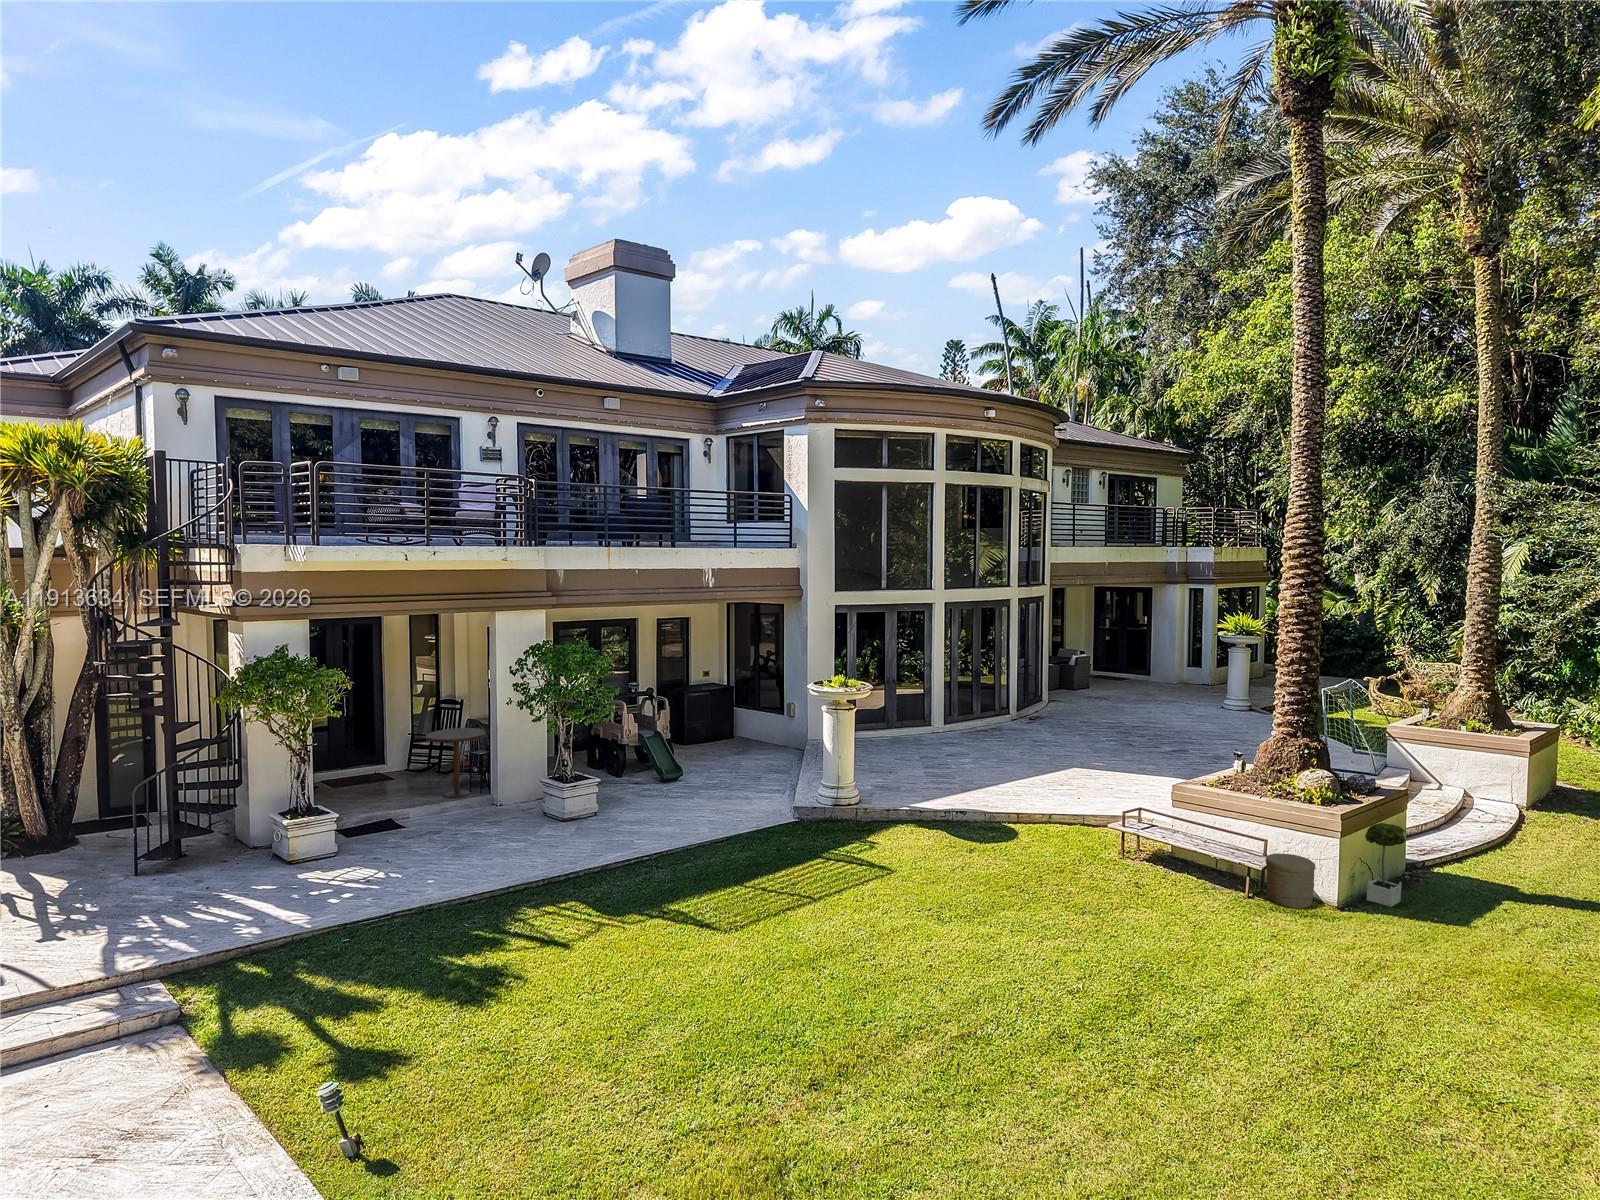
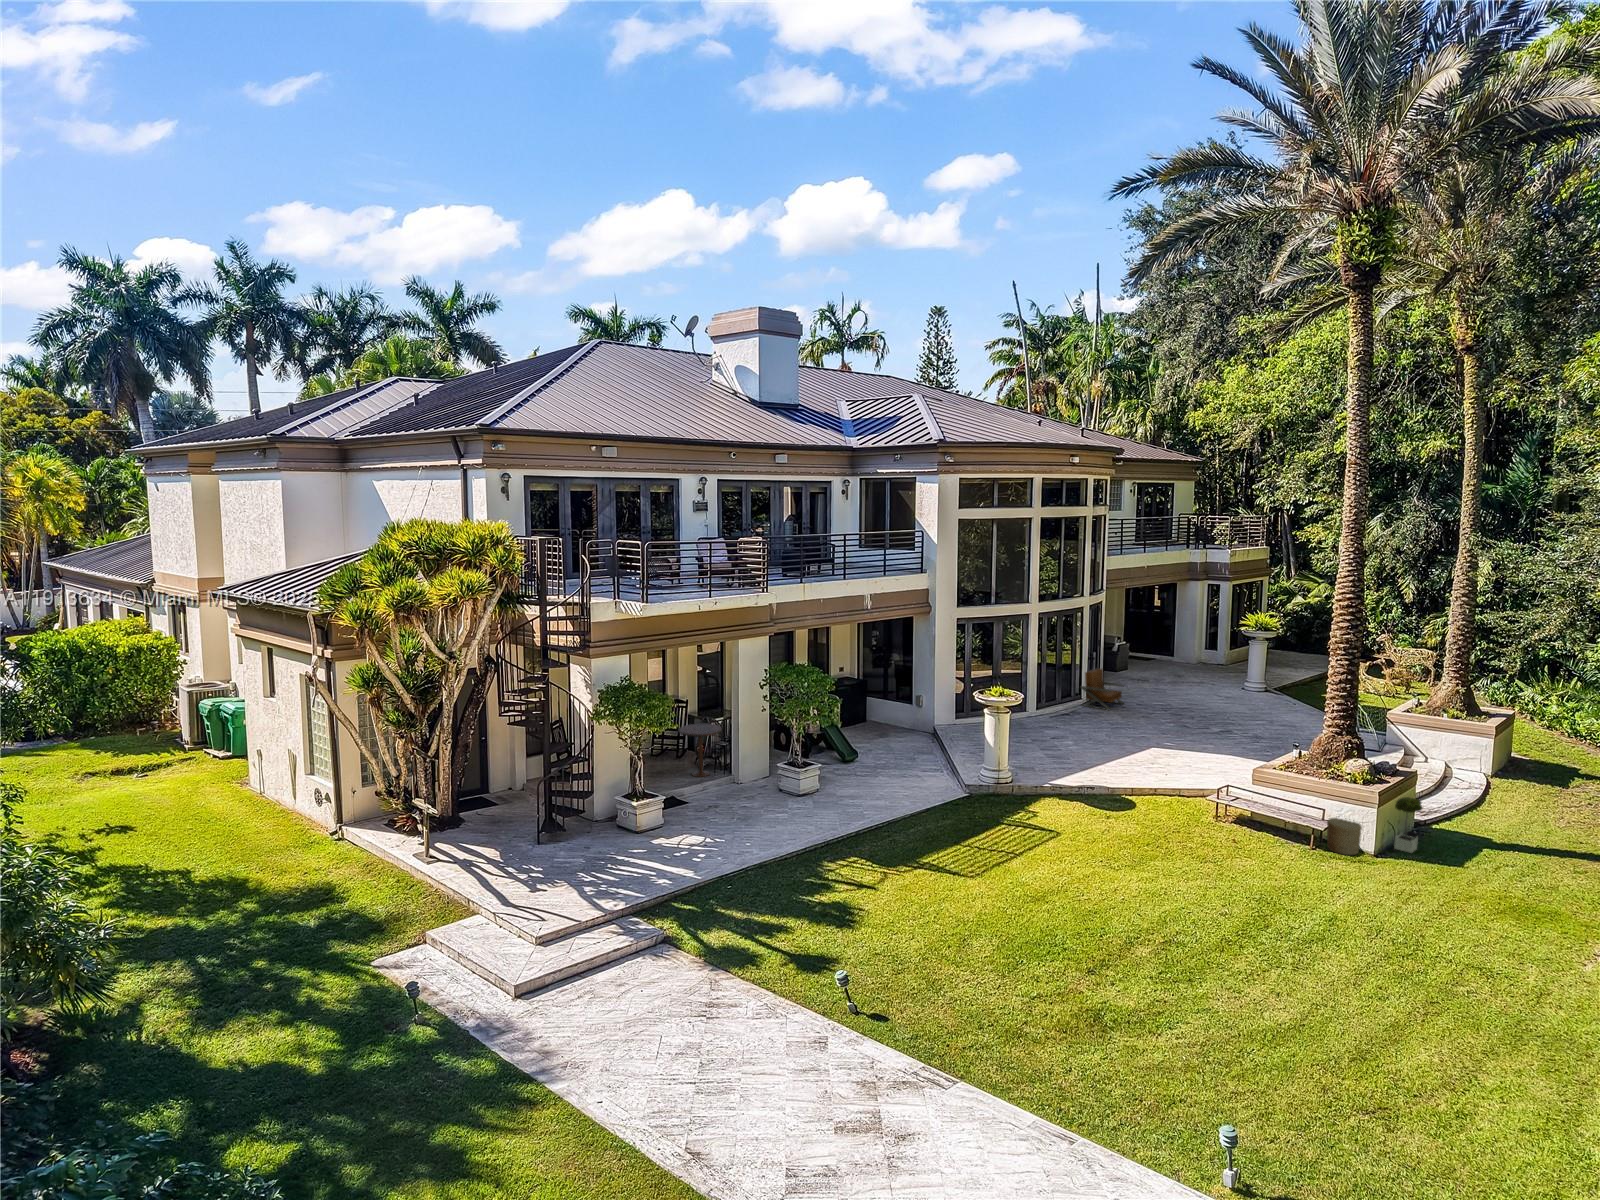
lounge chair: none [1007,678,1065,730] -> present [1081,668,1124,710]

